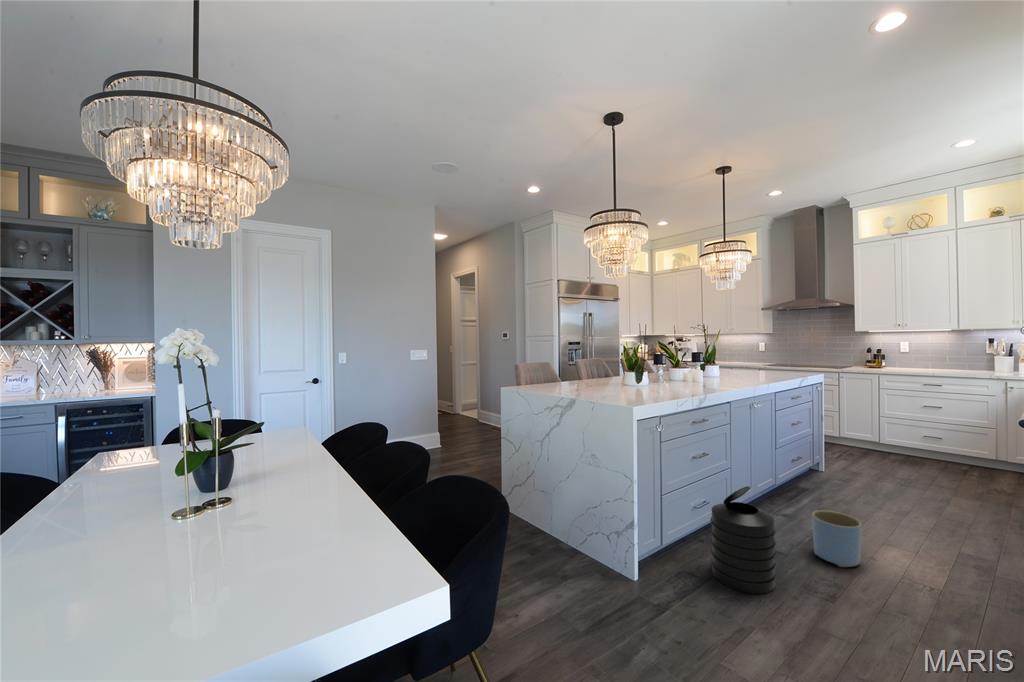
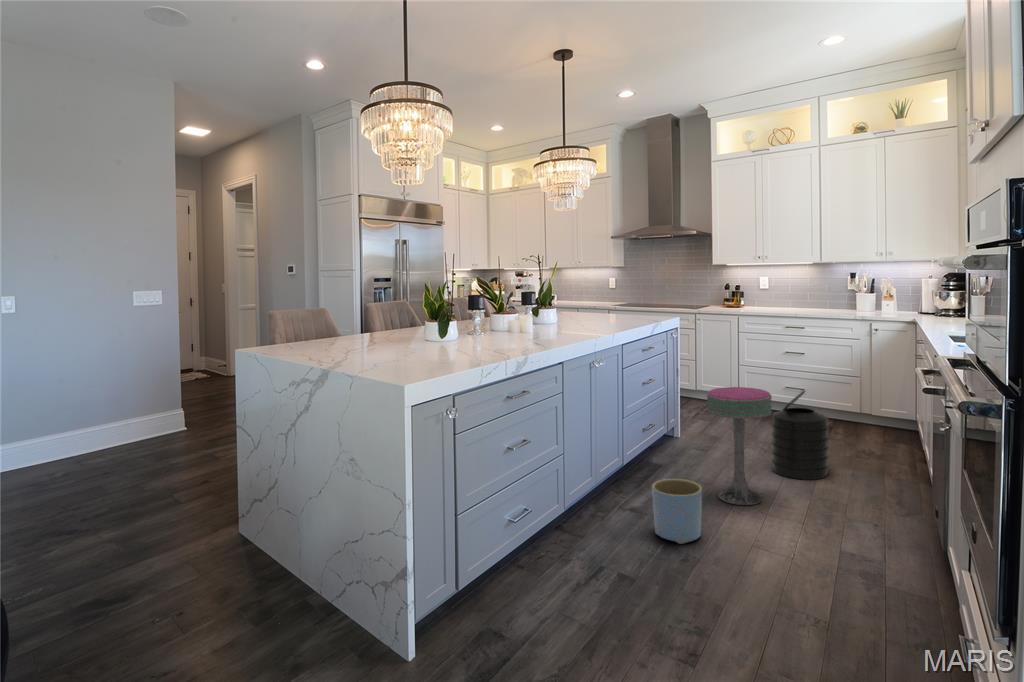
bar stool: none [862,439,931,545] -> present [707,387,772,505]
trash can: present [711,486,776,594] -> present [772,391,829,480]

